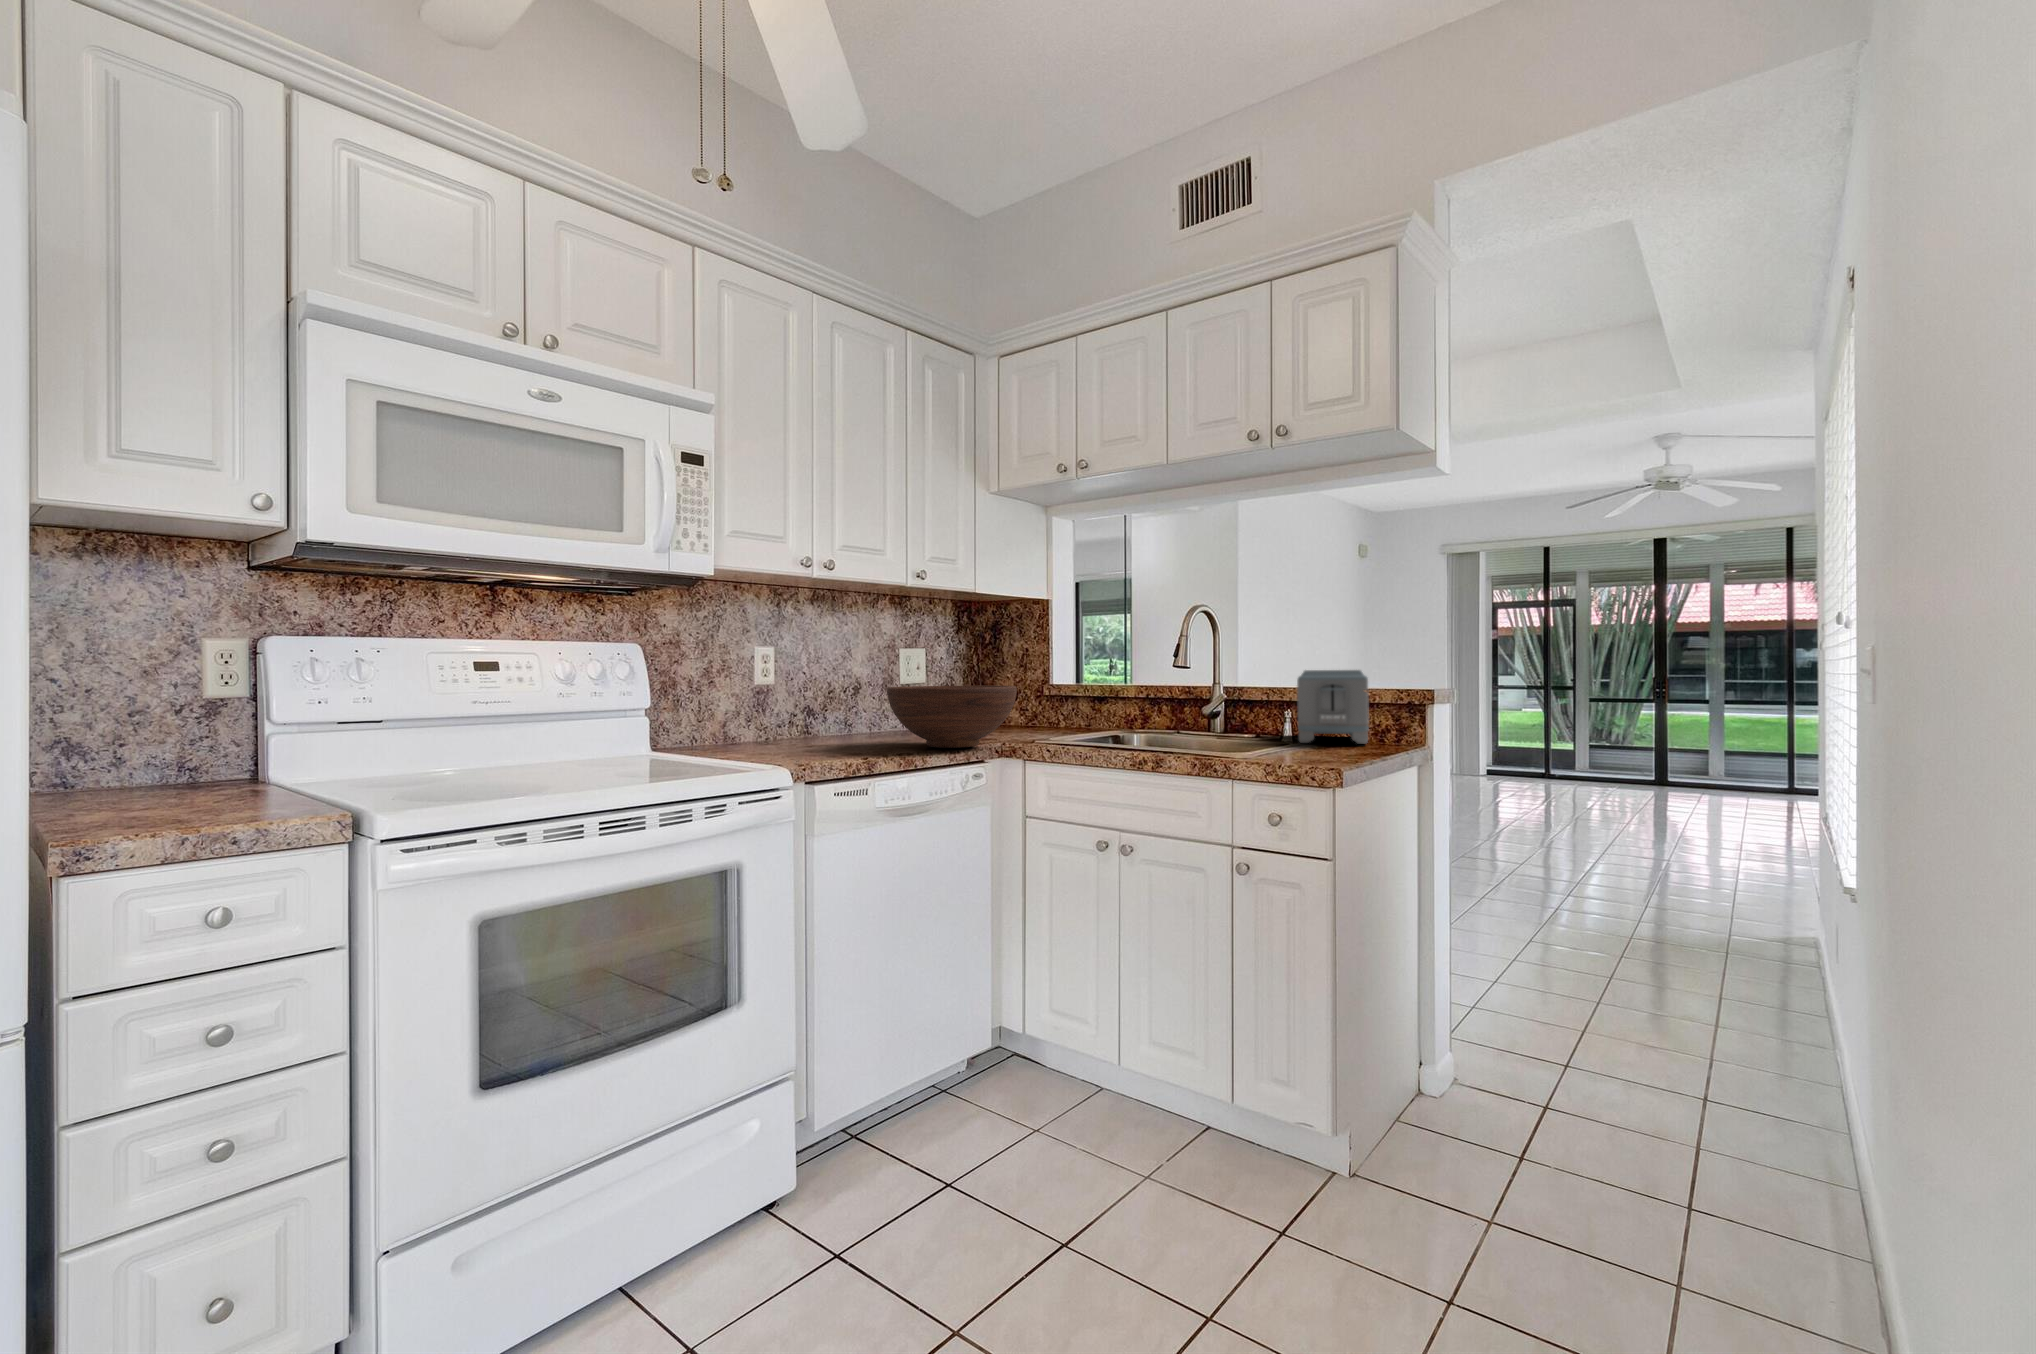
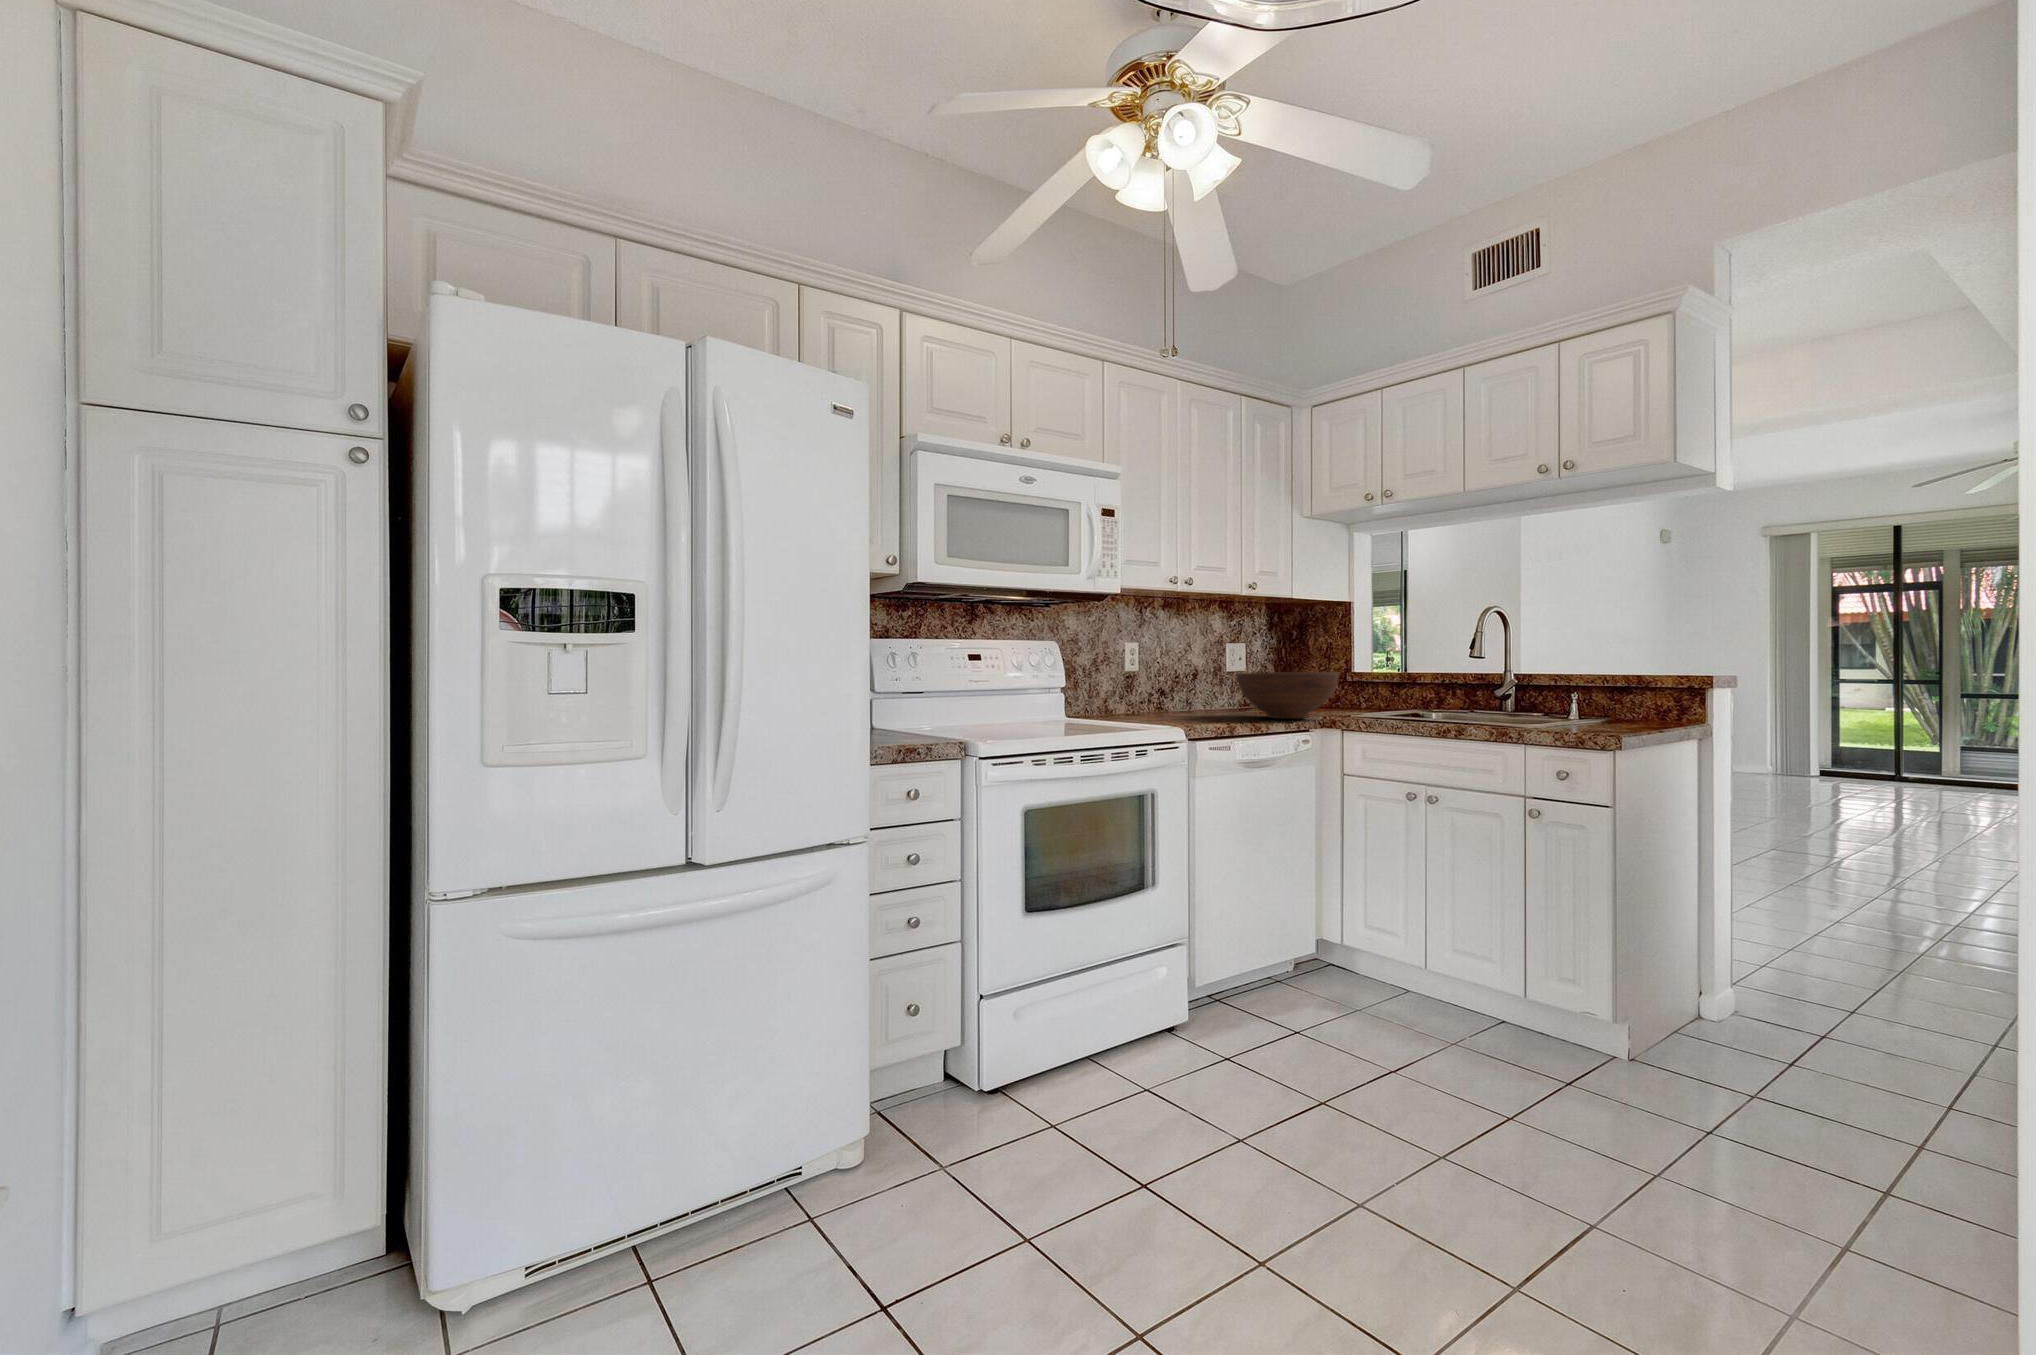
toaster: present [1297,670,1369,744] -> none [1584,659,1651,721]

